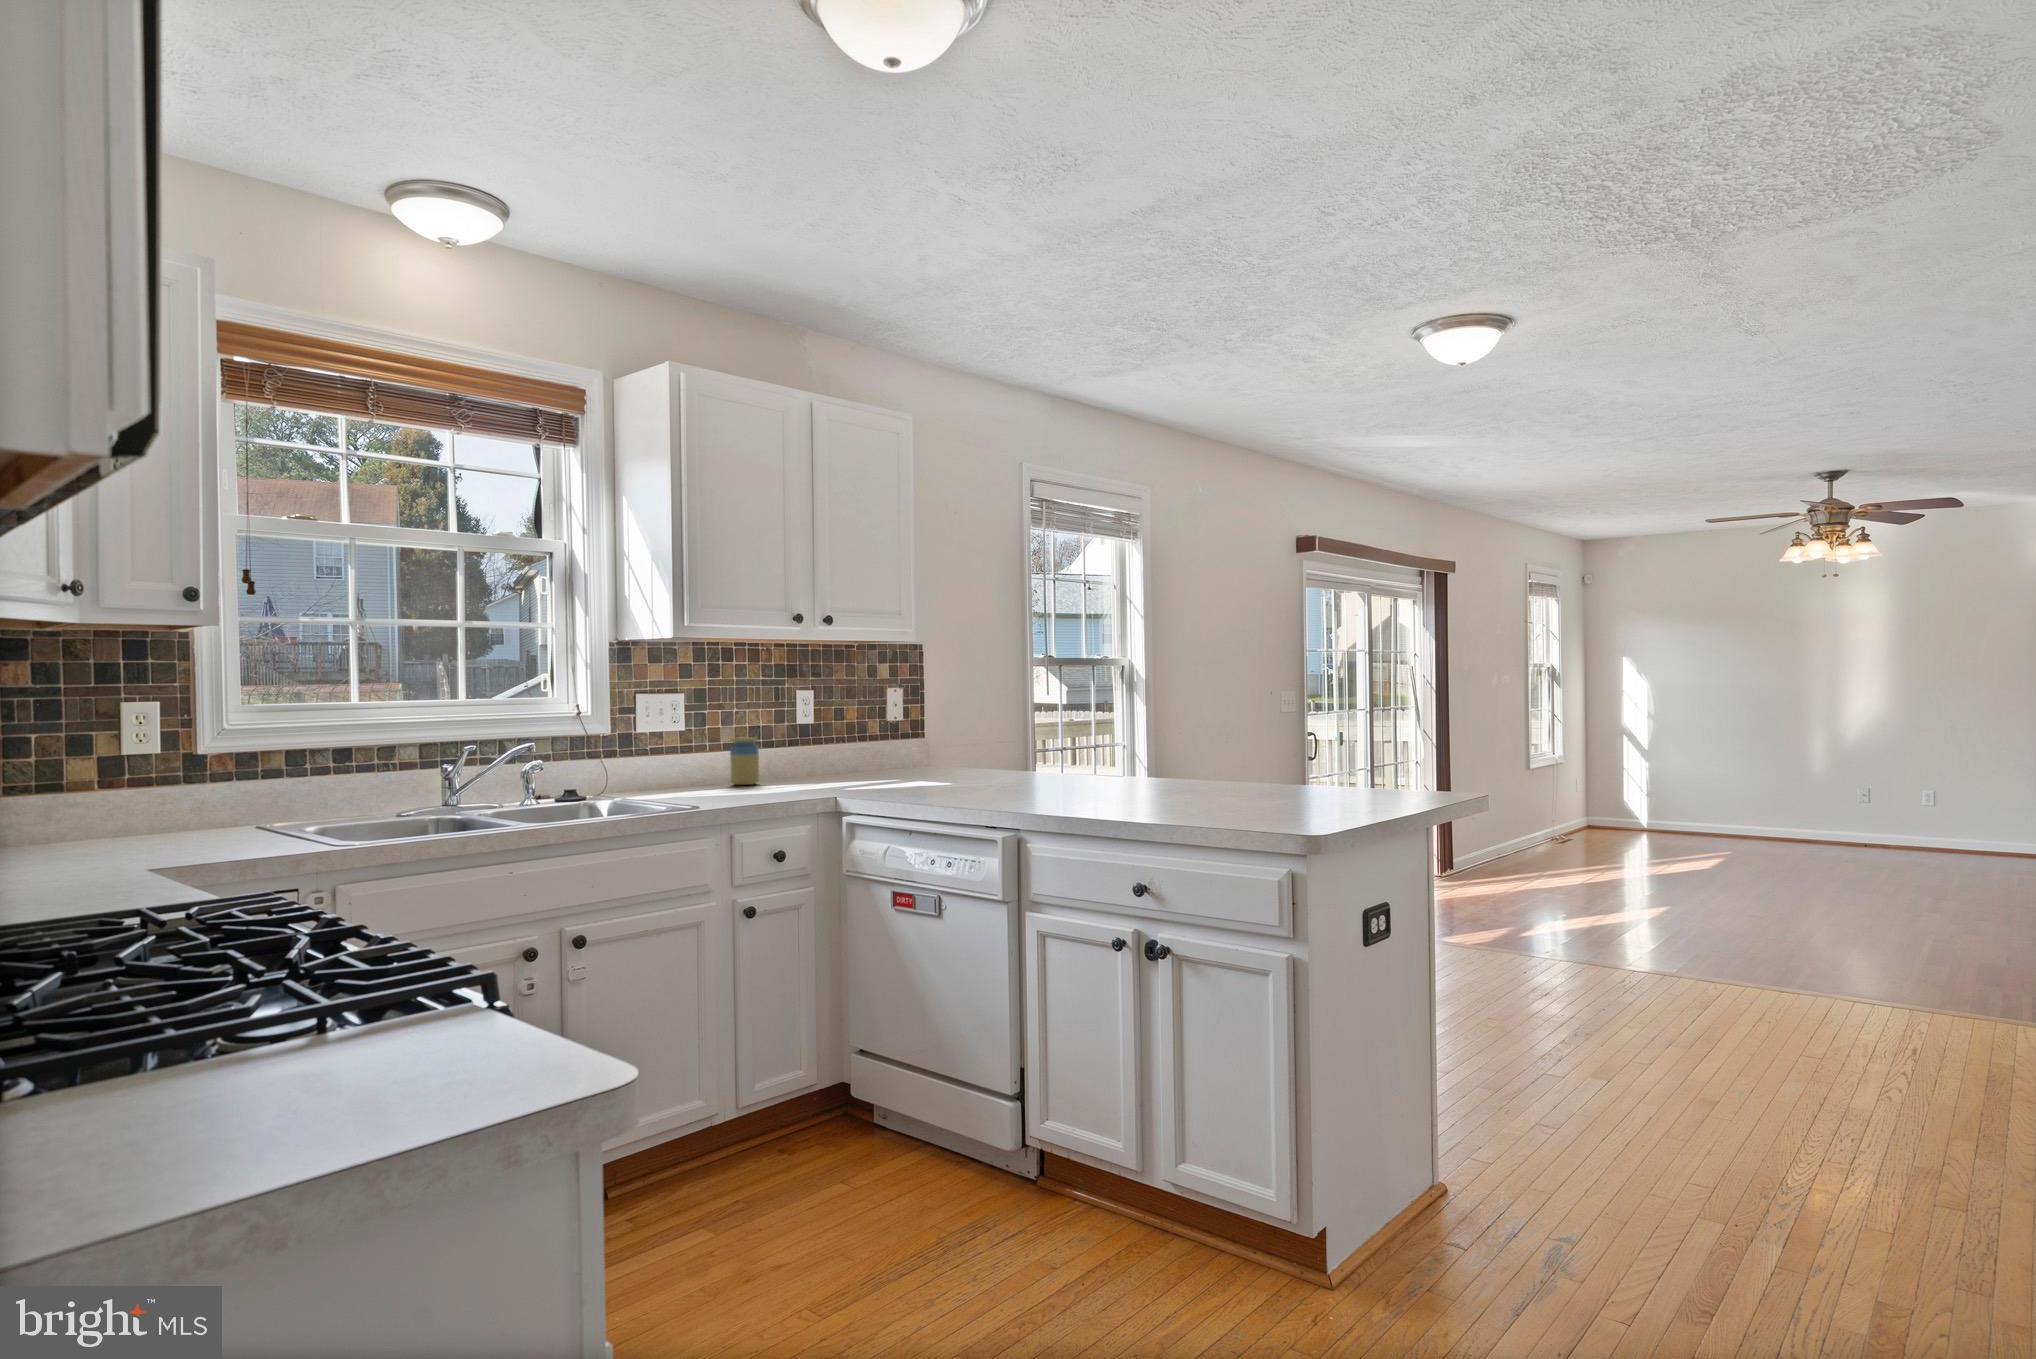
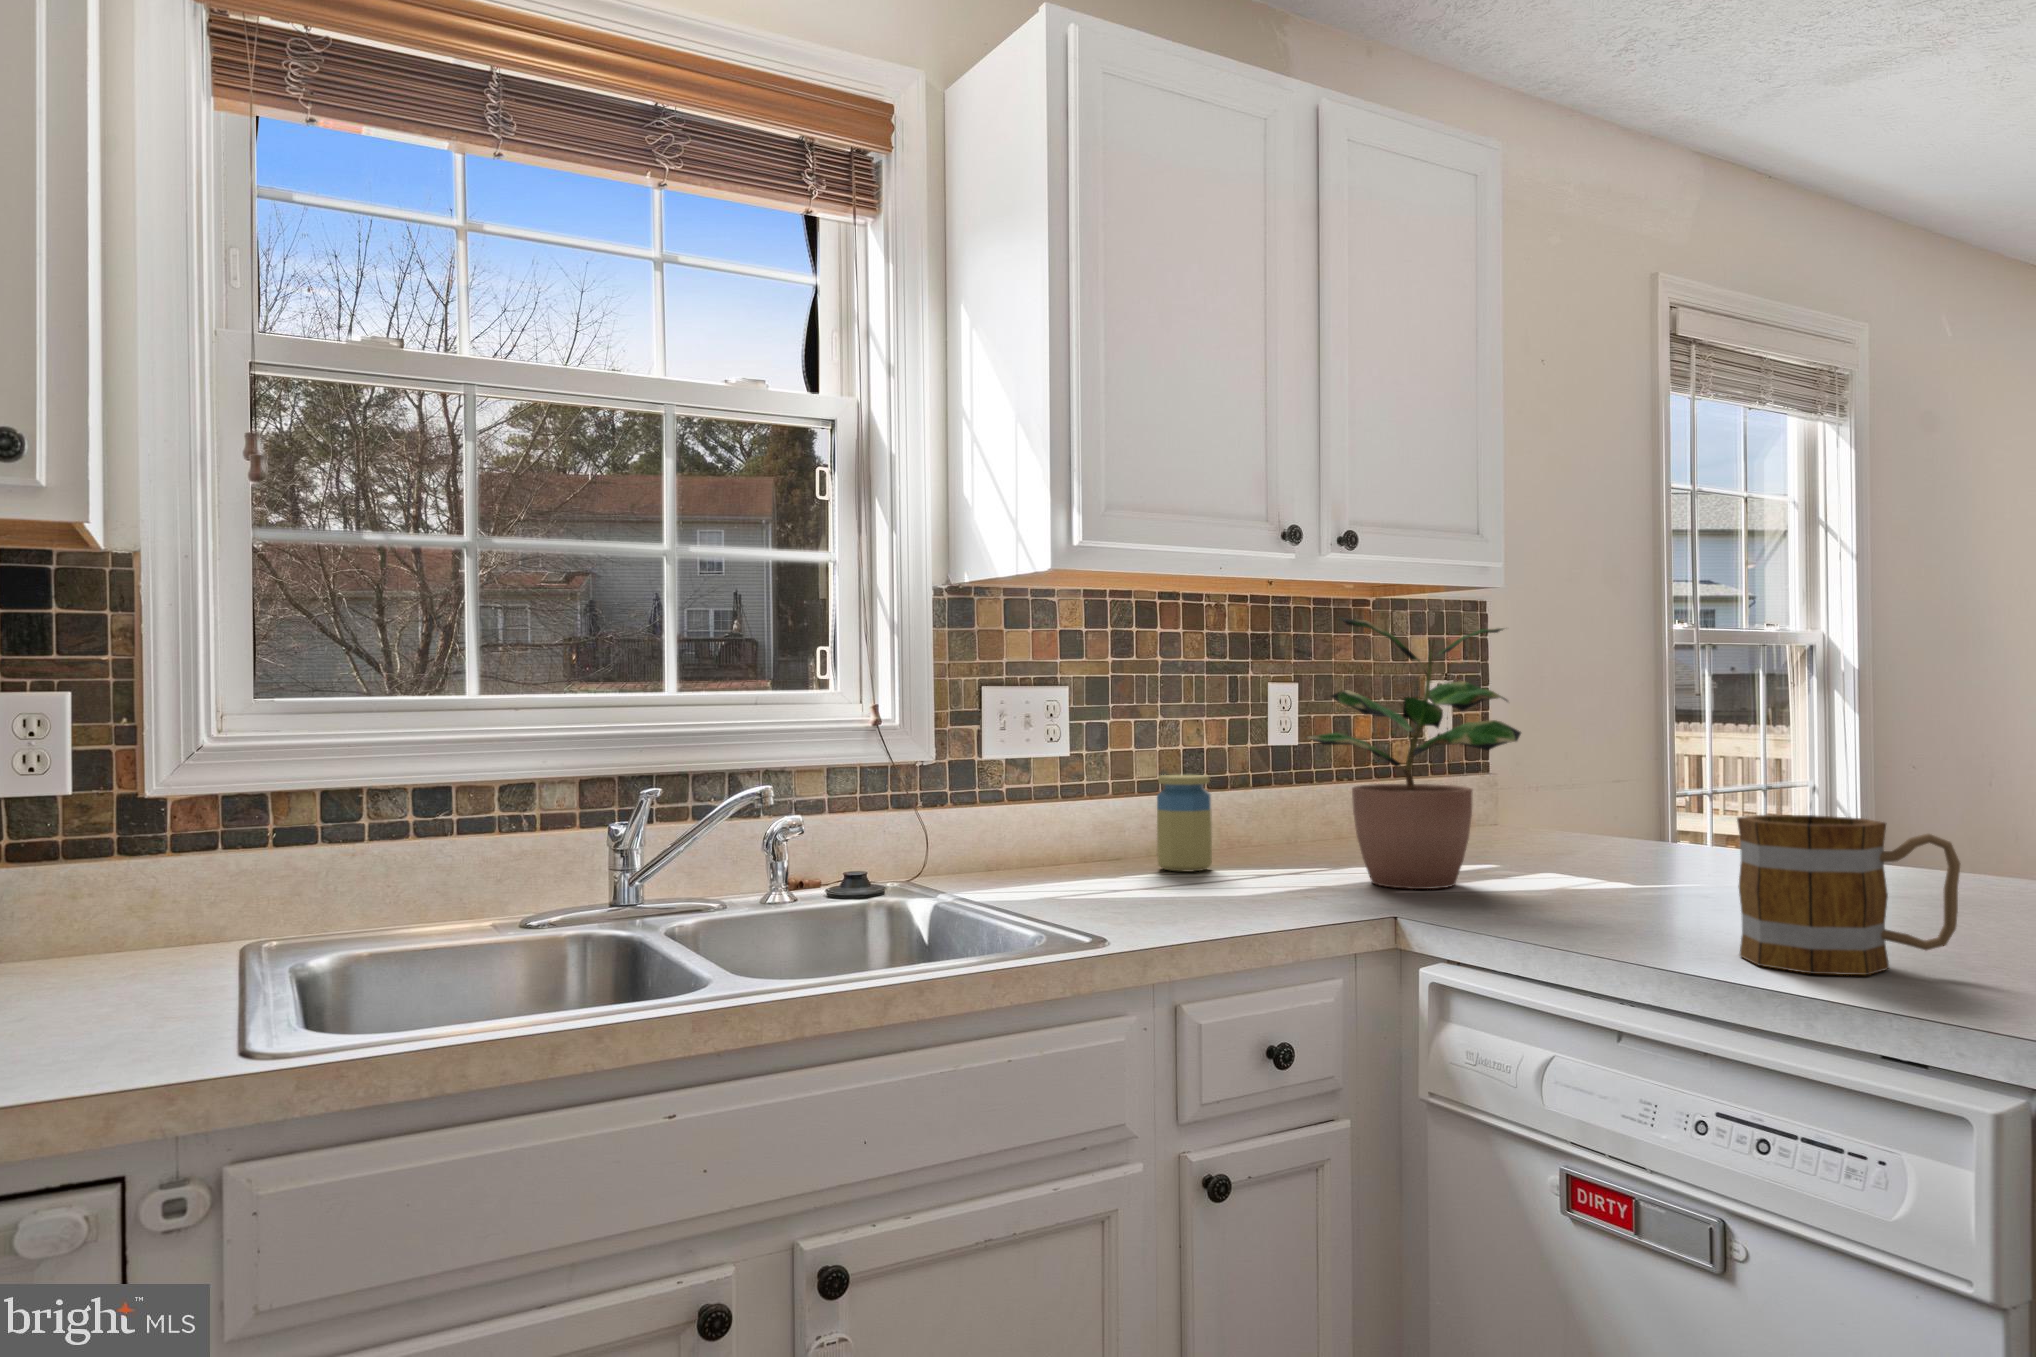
potted plant: none [799,659,899,786] -> present [1307,618,1521,889]
mug: none [949,742,1018,800] -> present [1737,815,1960,975]

